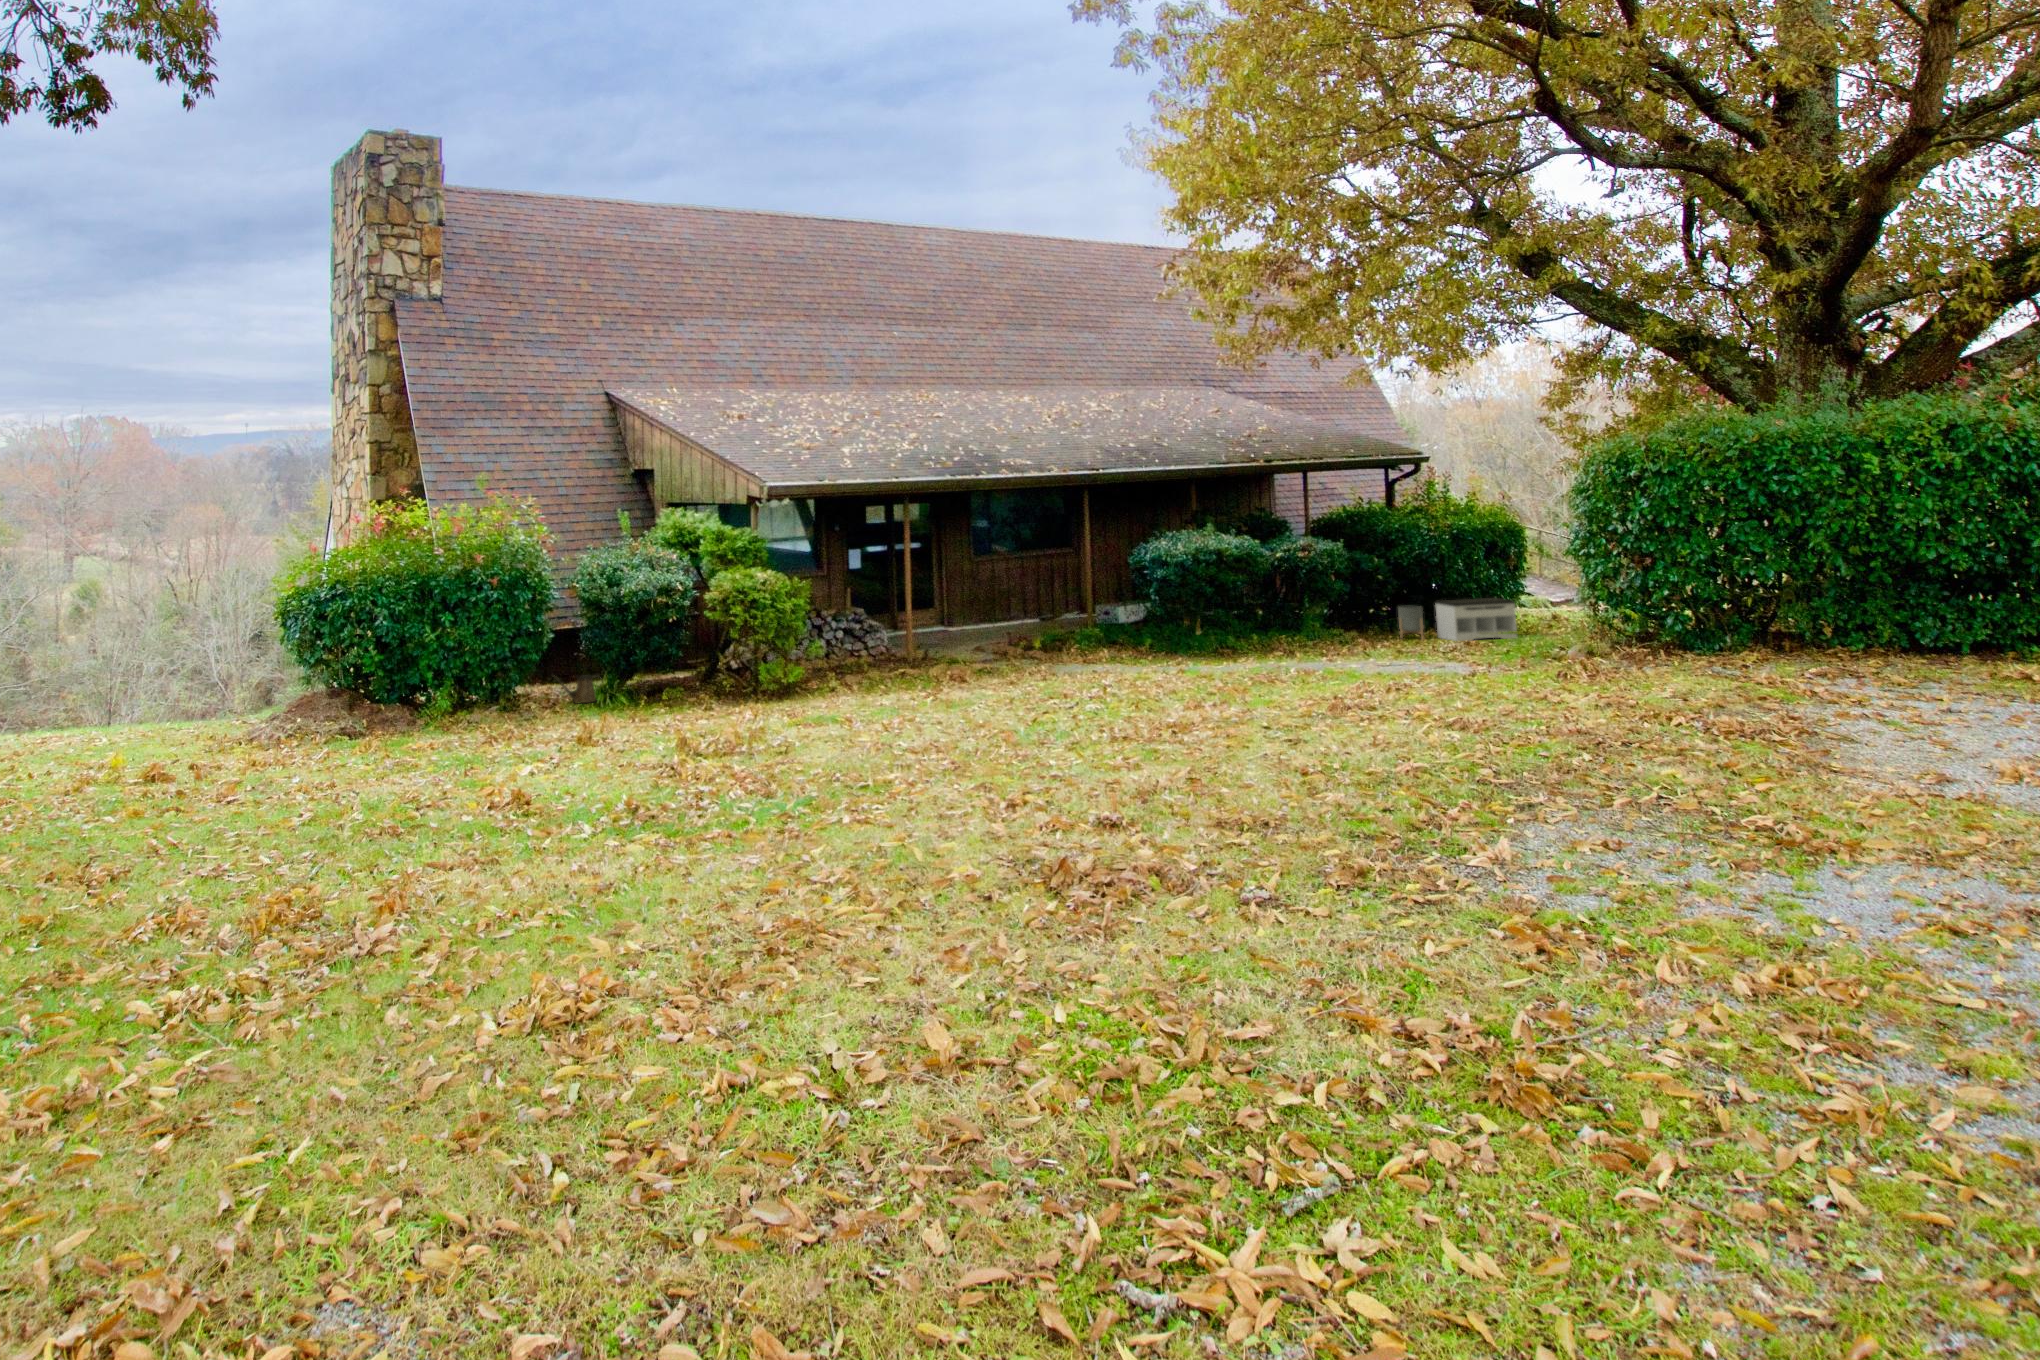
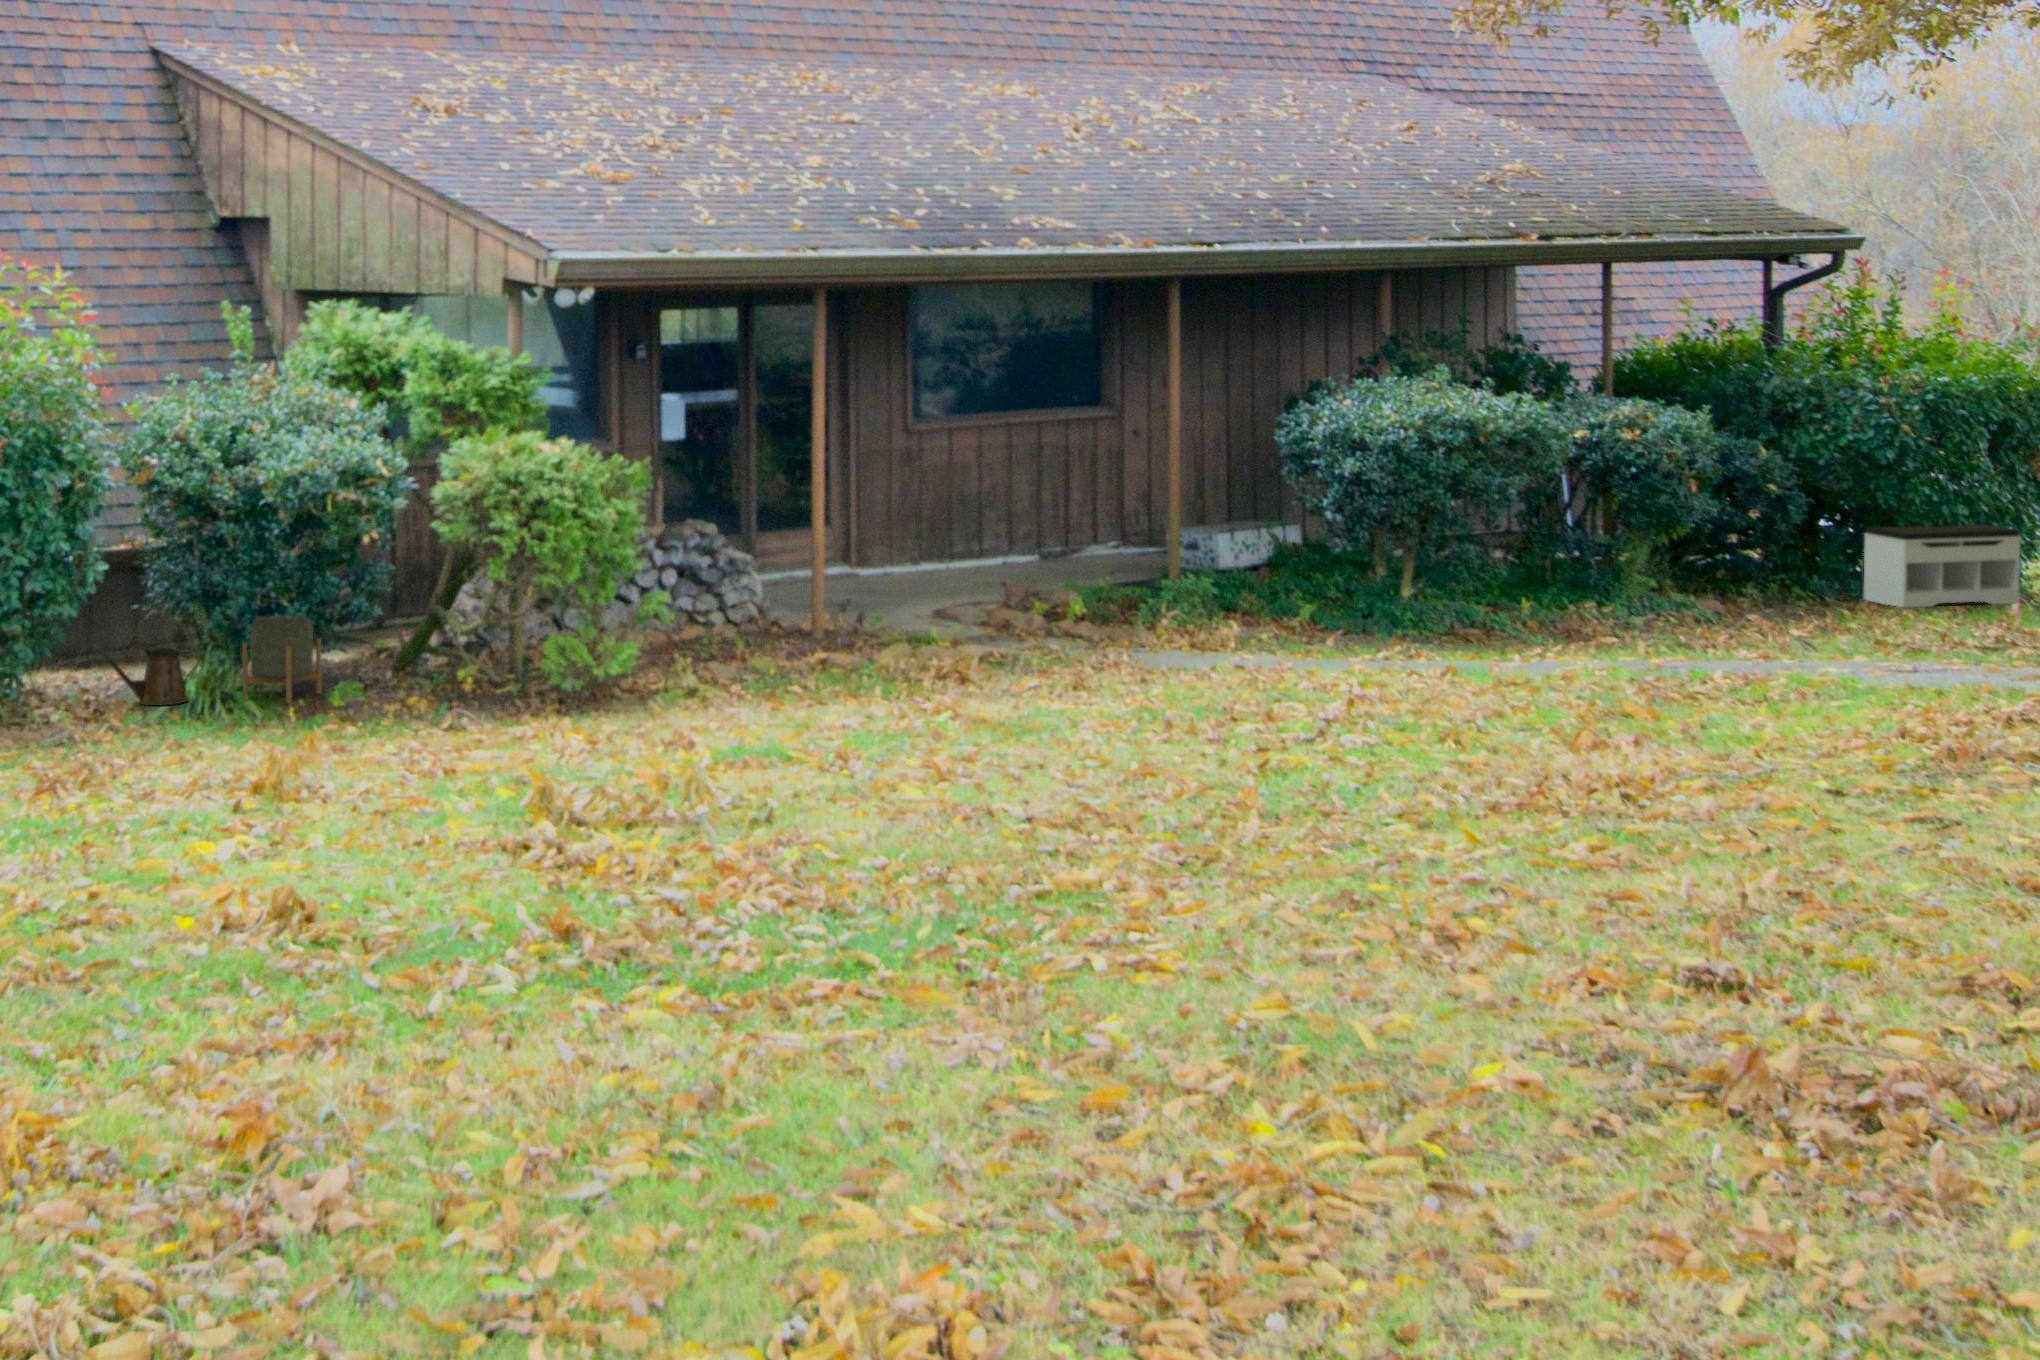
planter: present [1398,606,1424,638] -> present [242,615,322,702]

